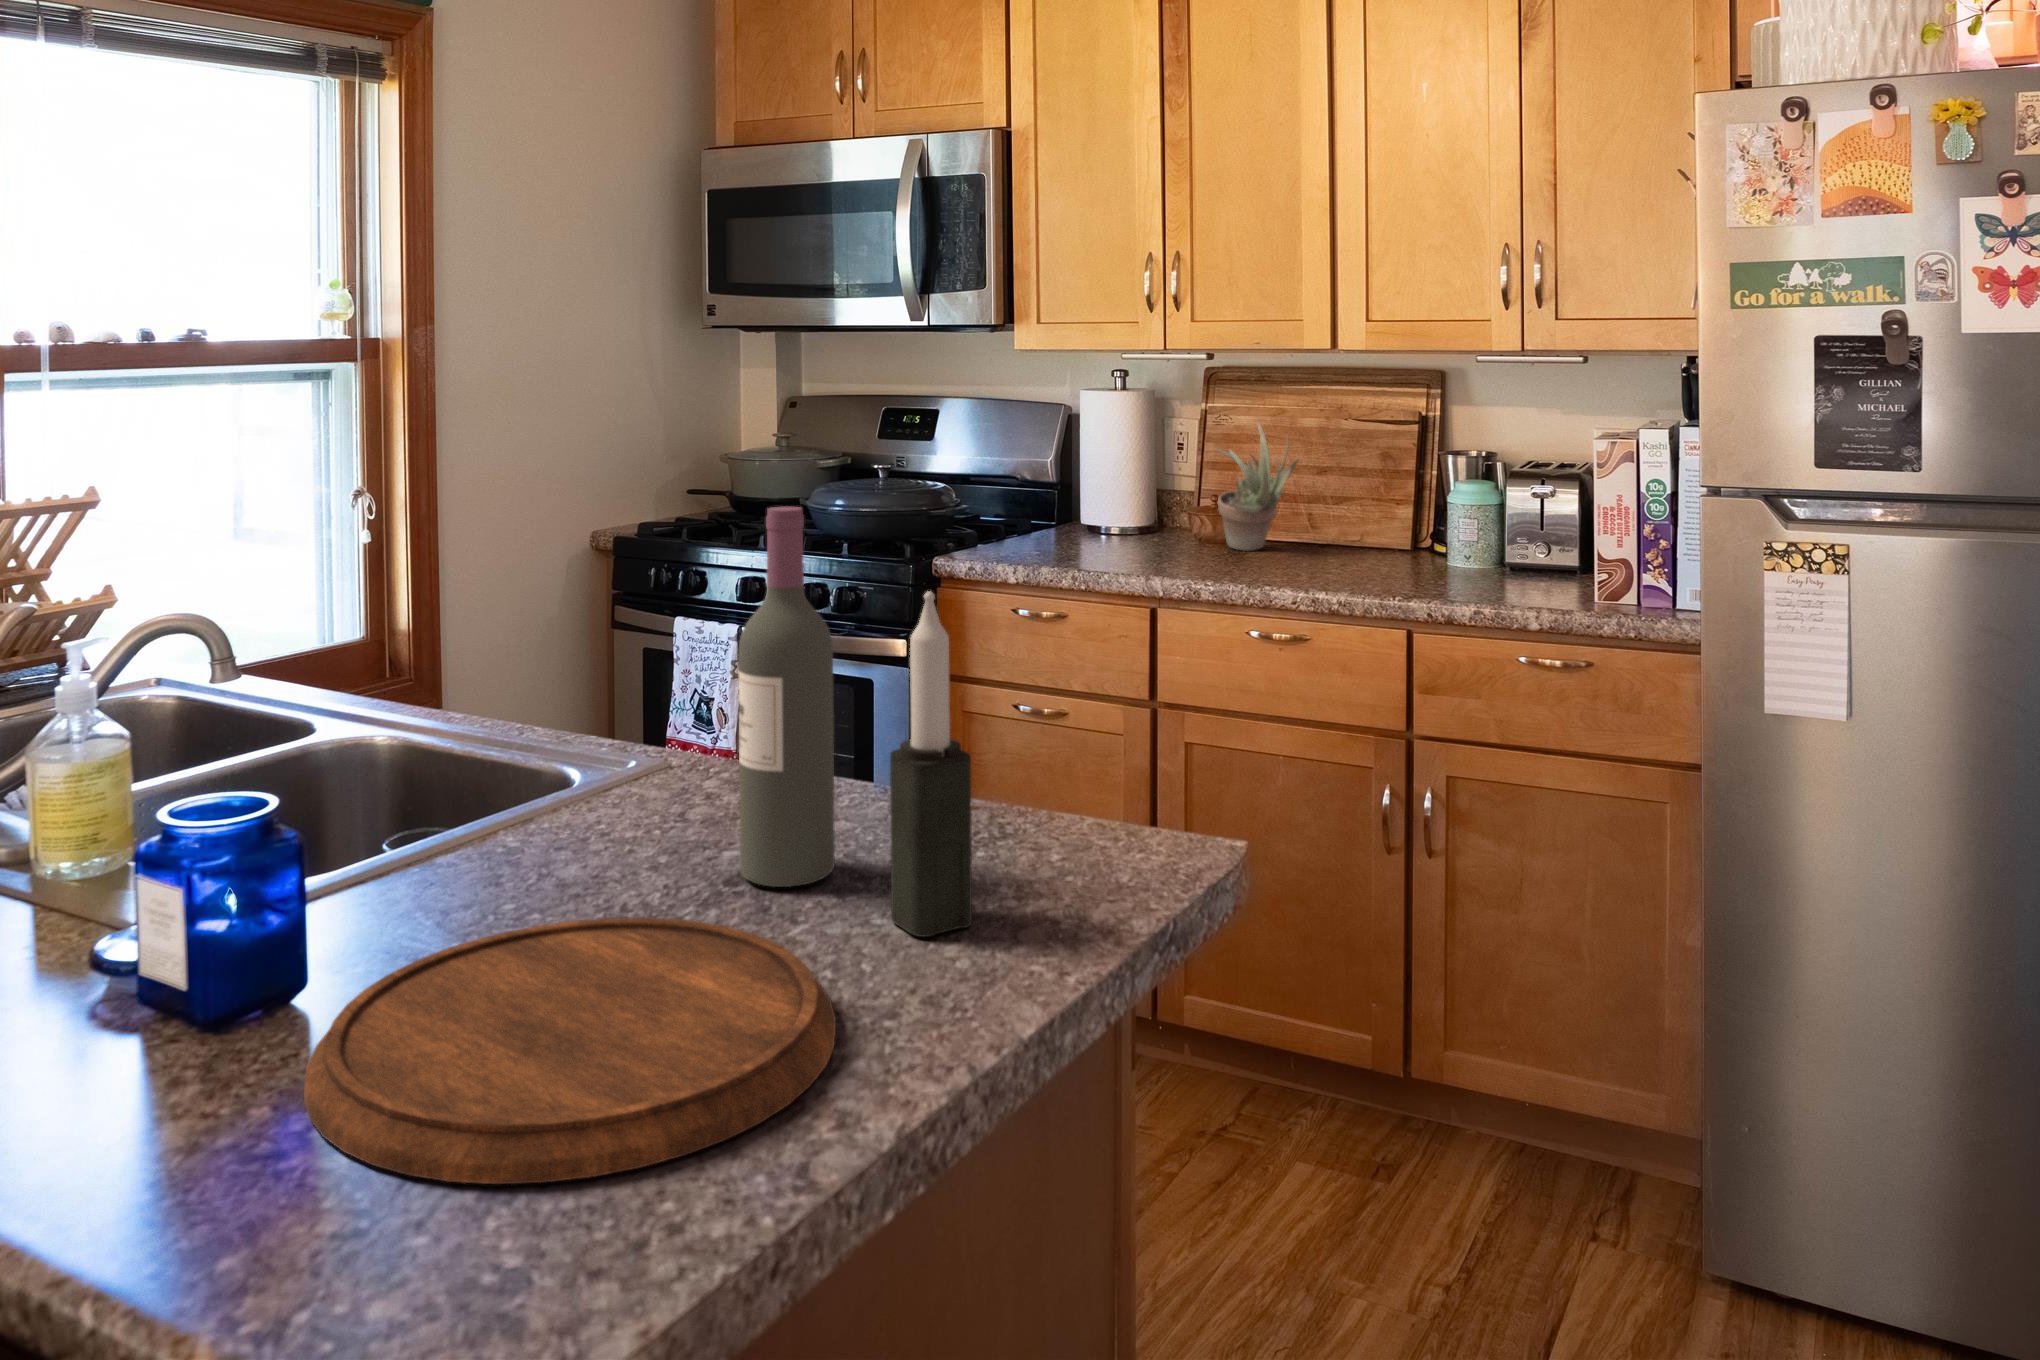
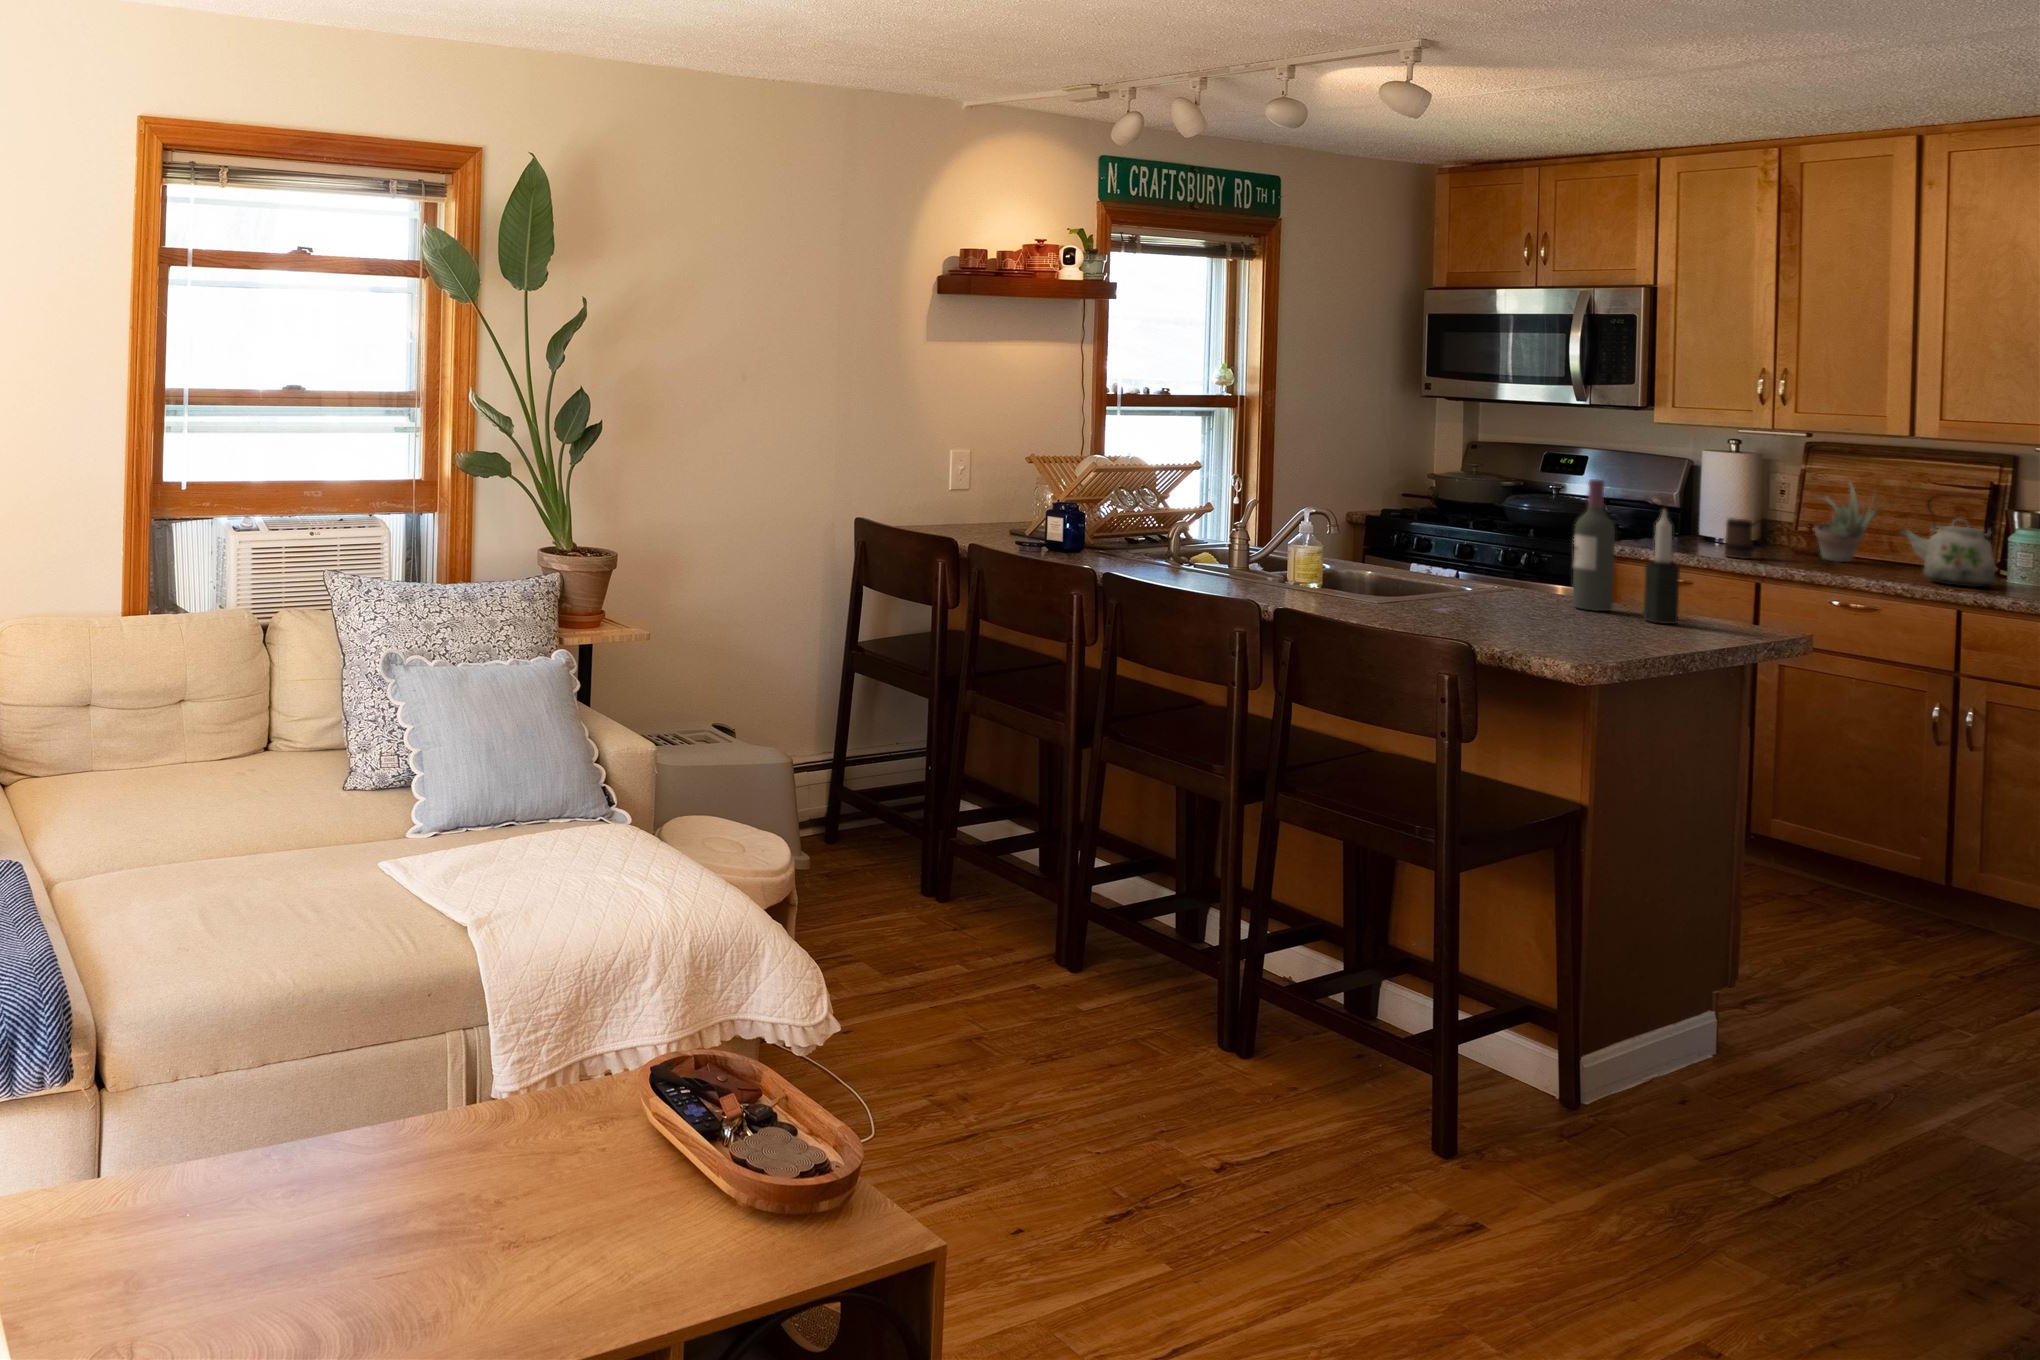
kettle: none [1327,437,1449,585] -> present [1901,497,1996,587]
mug: none [1105,497,1160,564] -> present [1724,518,1767,559]
cutting board: present [304,917,836,1184] -> none [1461,599,1637,636]

